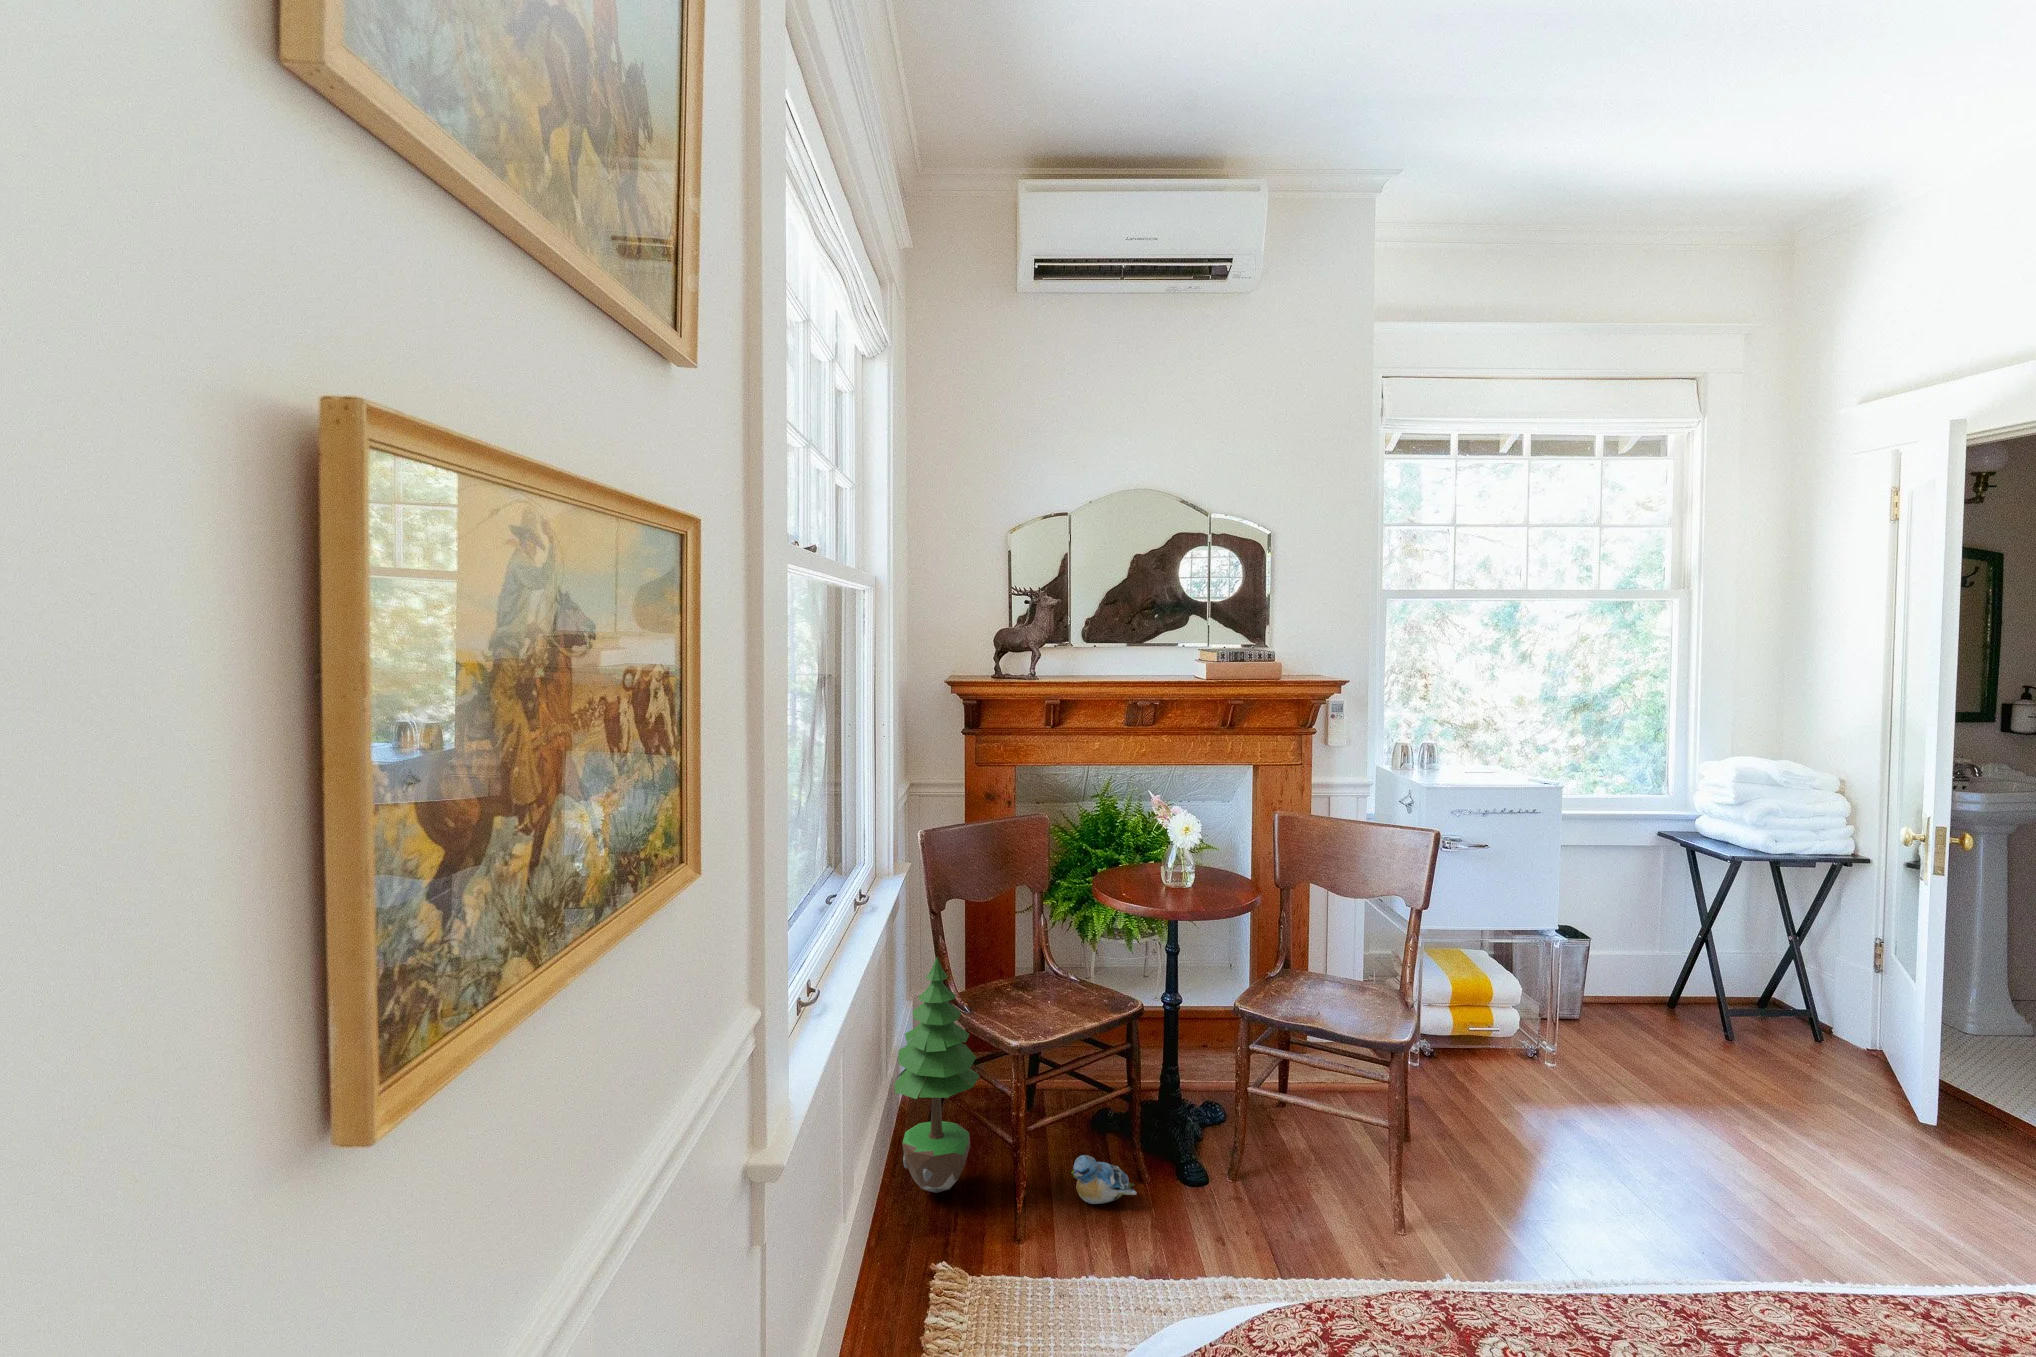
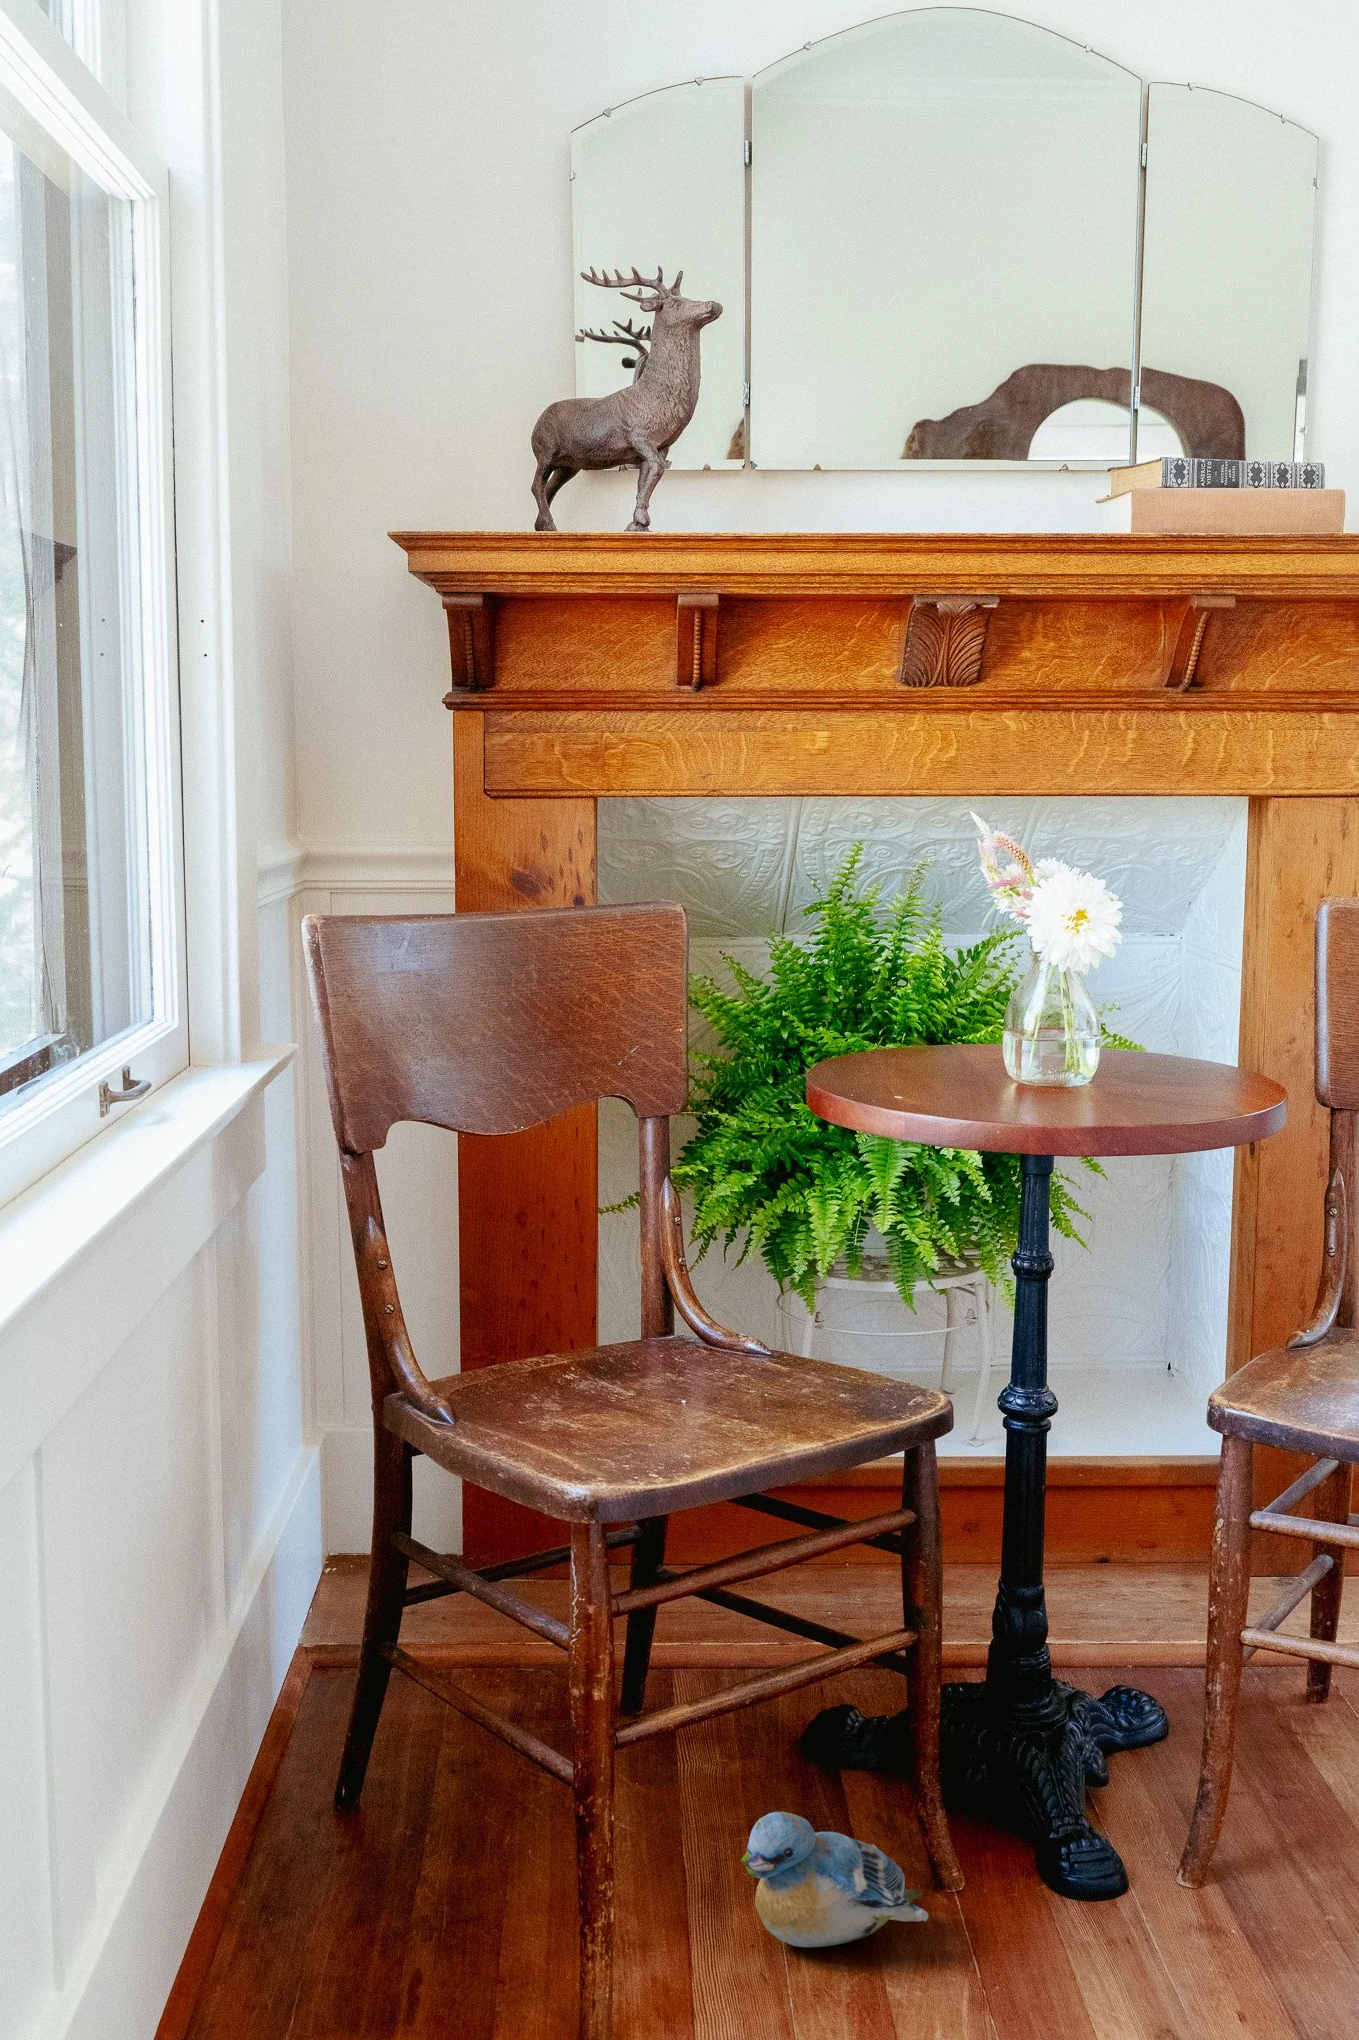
potted tree: present [895,957,979,1193] -> none [229,1247,479,1922]

